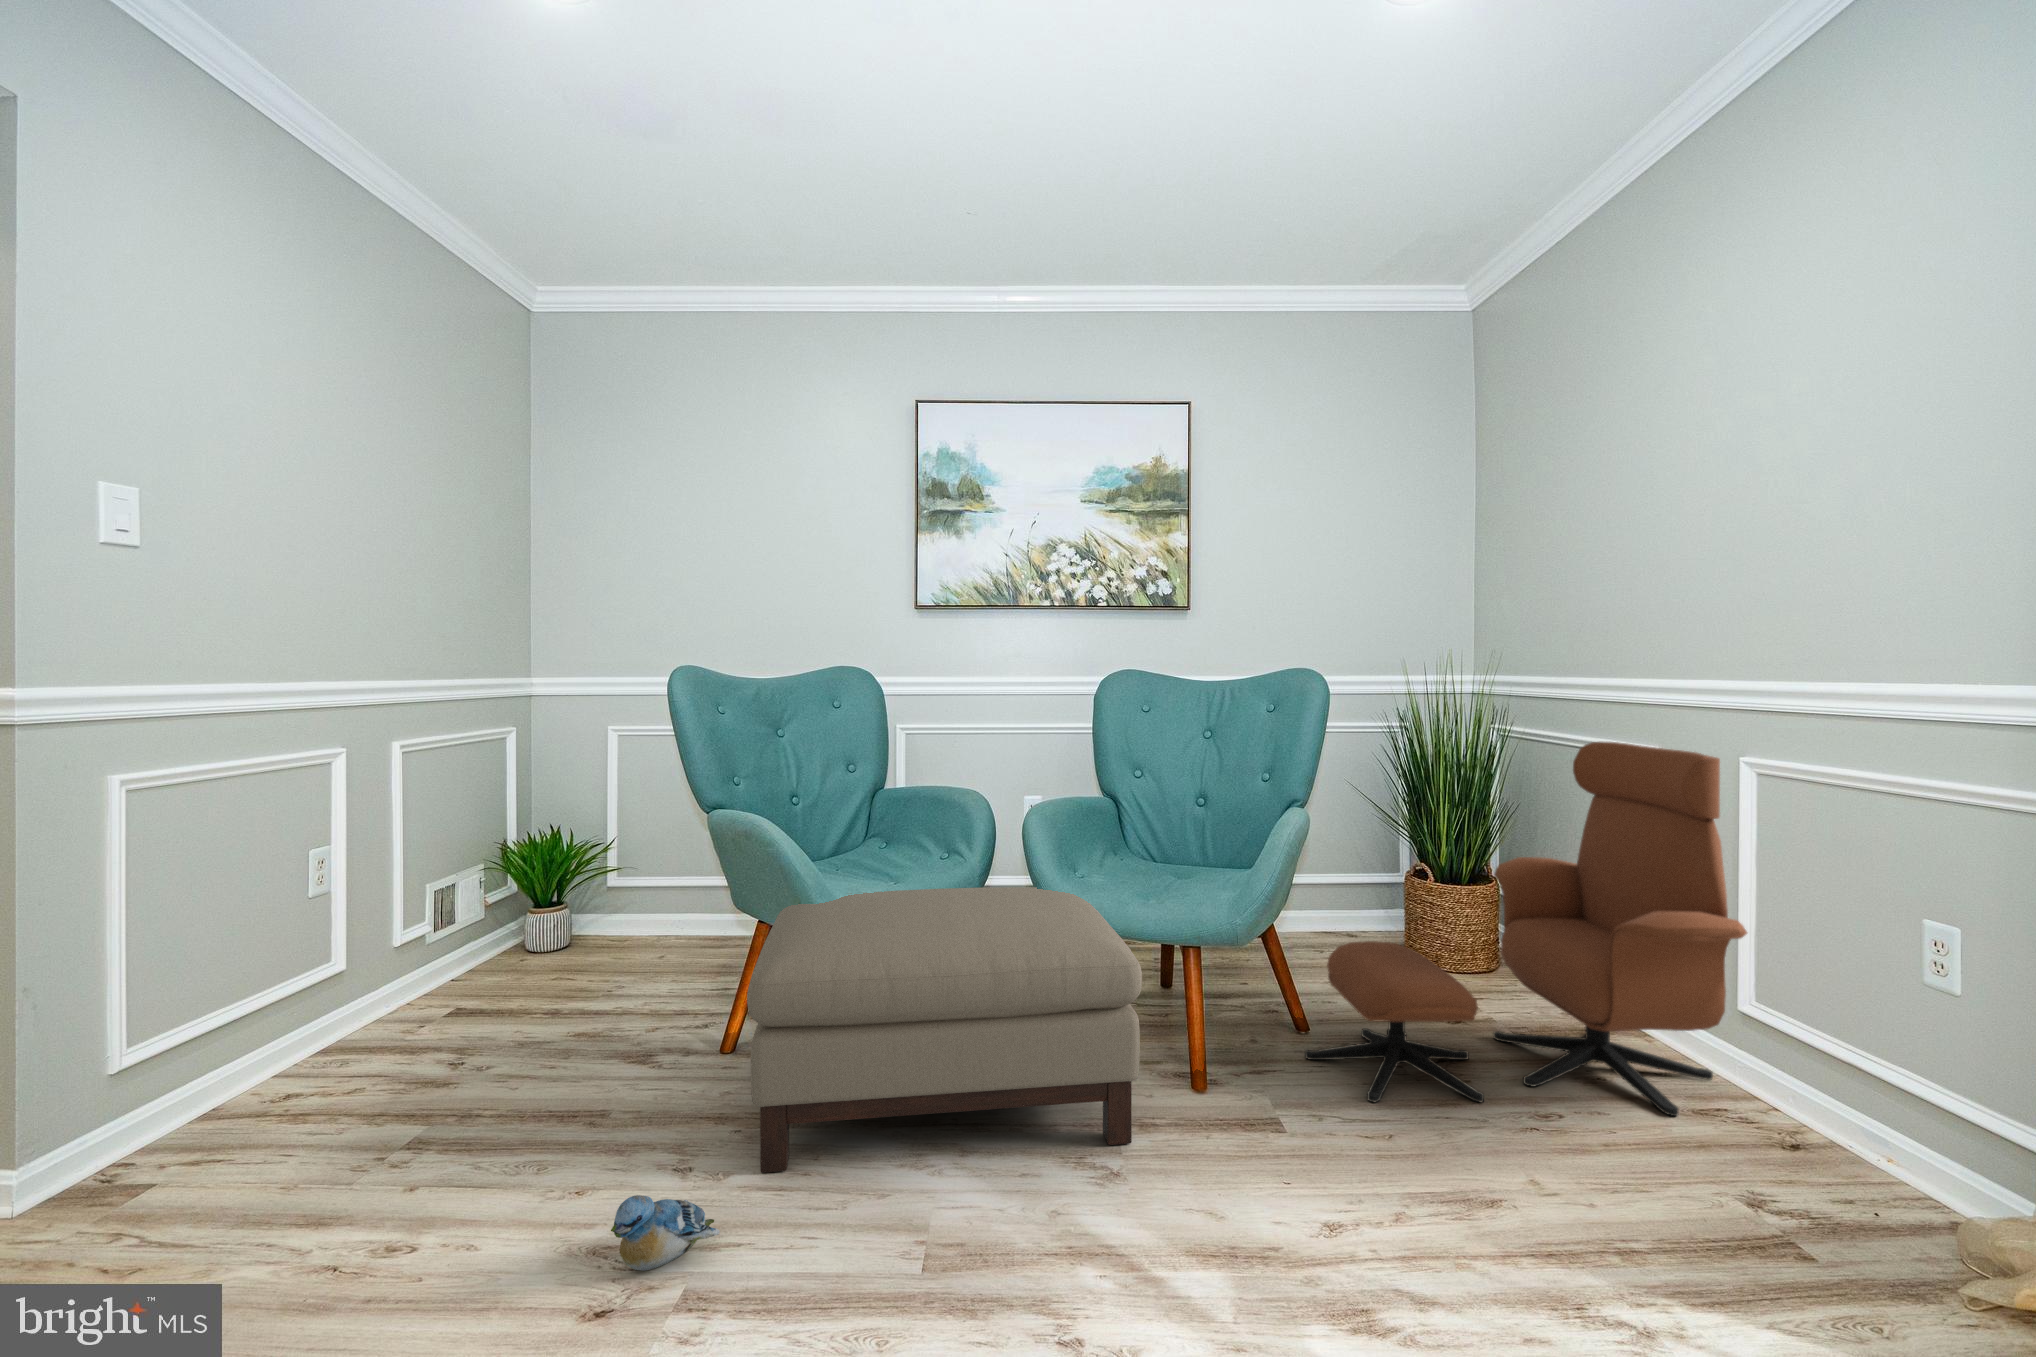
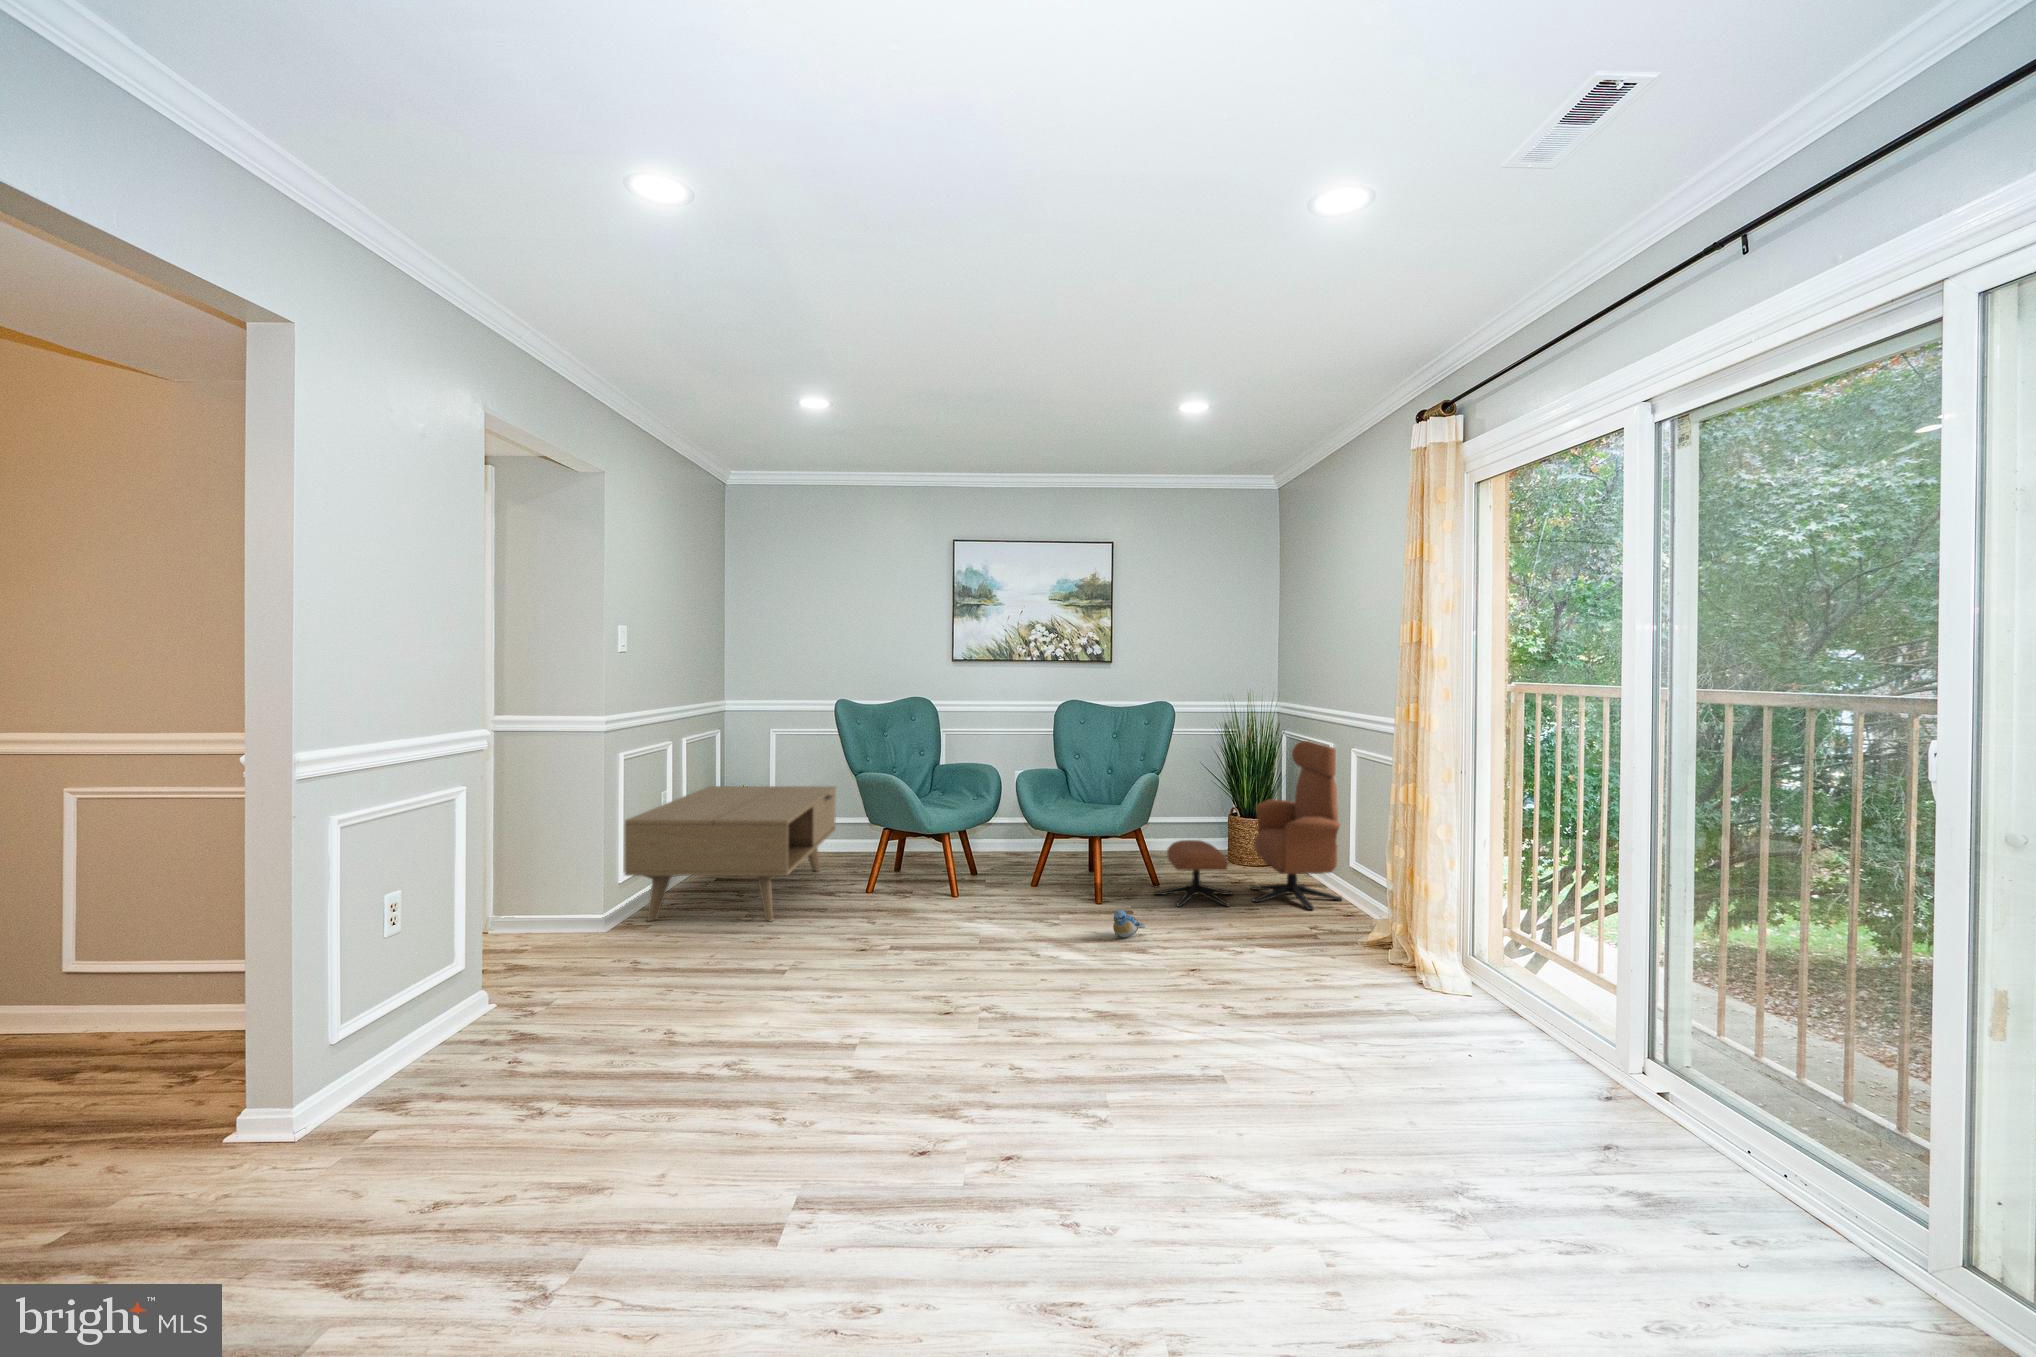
coffee table: none [108,829,697,1162] -> present [624,786,836,921]
ottoman: present [747,887,1142,1173] -> none [897,812,1071,924]
plush toy: present [611,1195,720,1271] -> present [1113,910,1146,938]

